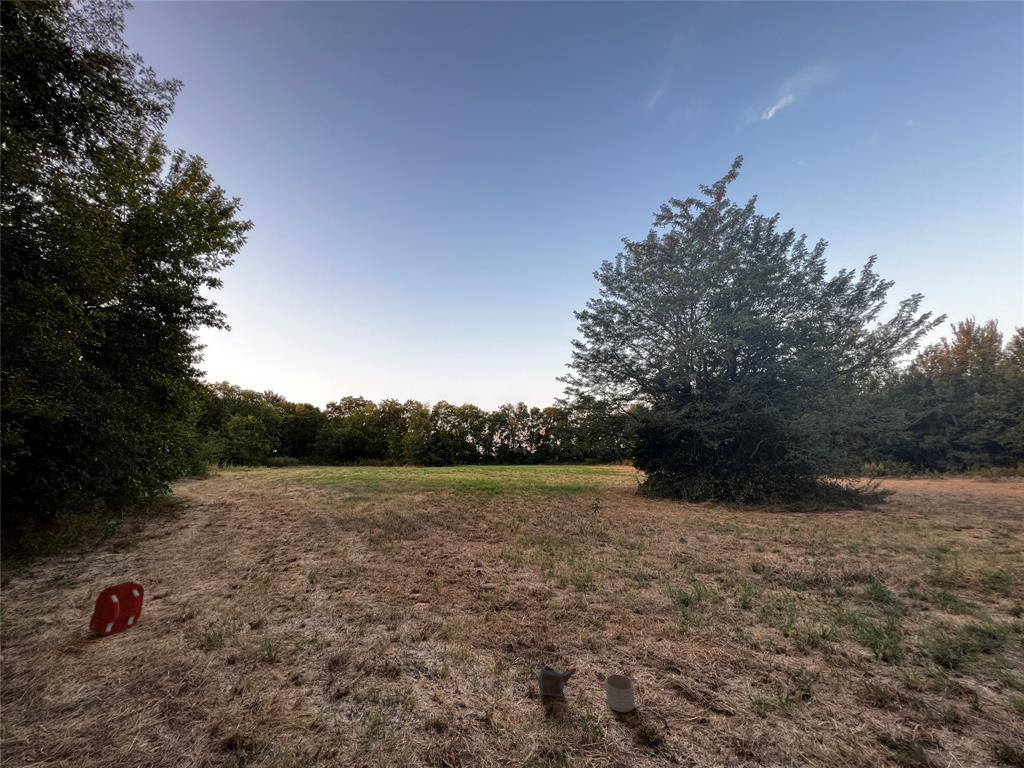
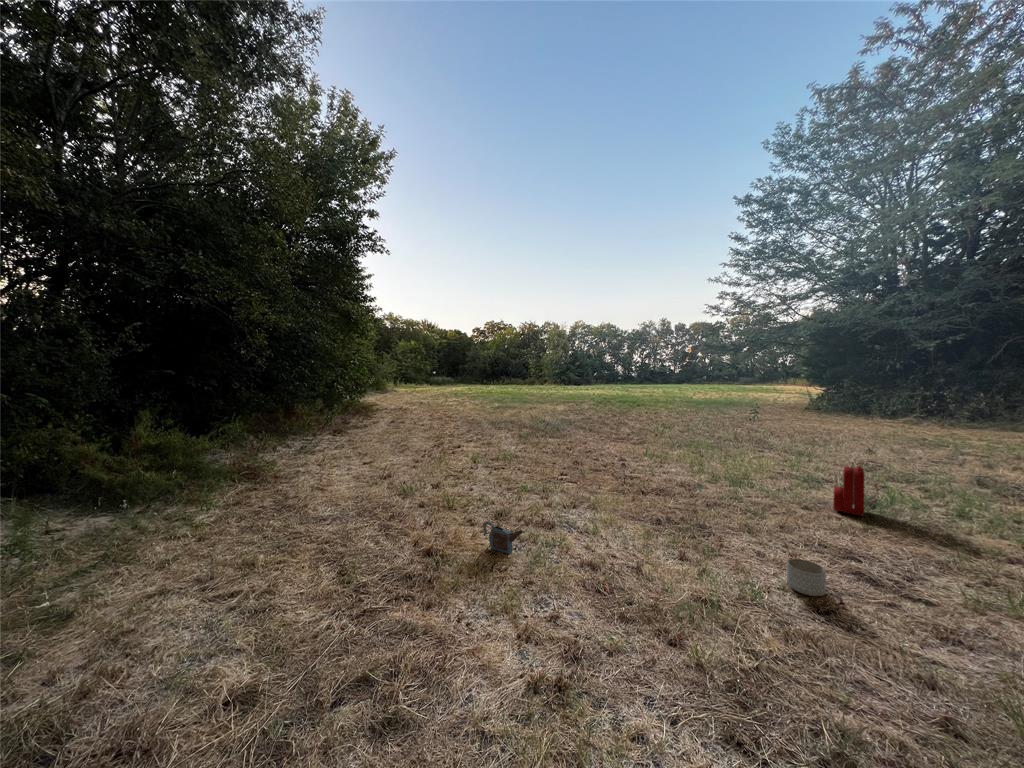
backpack: present [89,582,144,636] -> present [833,466,878,516]
watering can: present [530,662,577,697] -> present [483,521,523,554]

